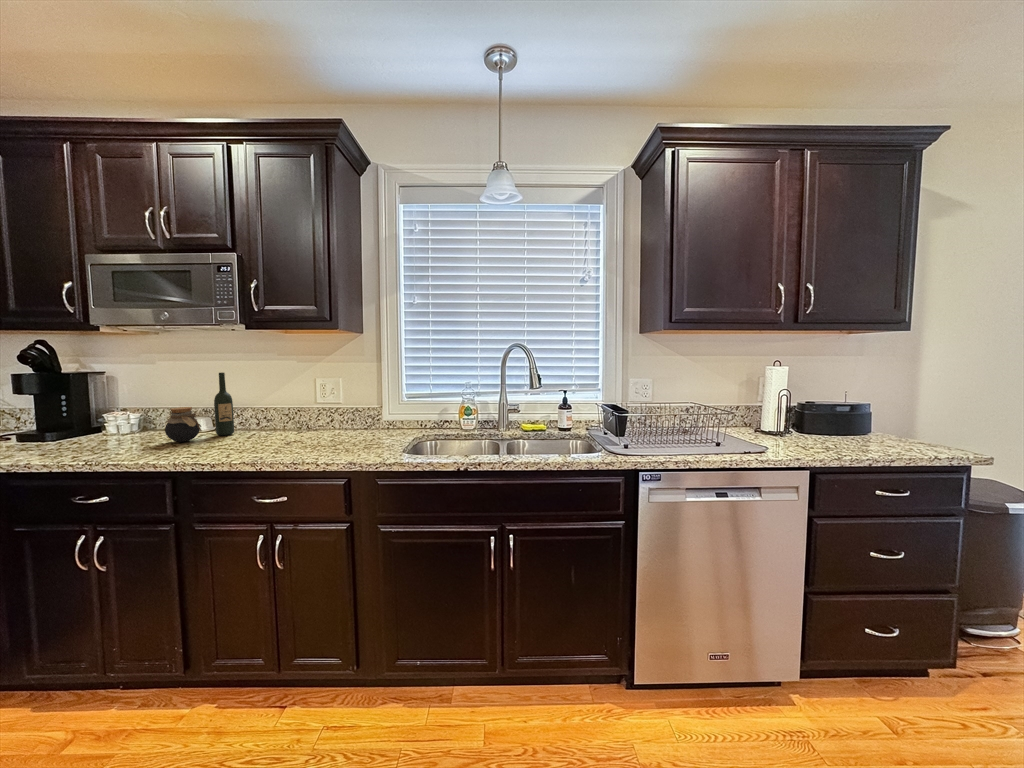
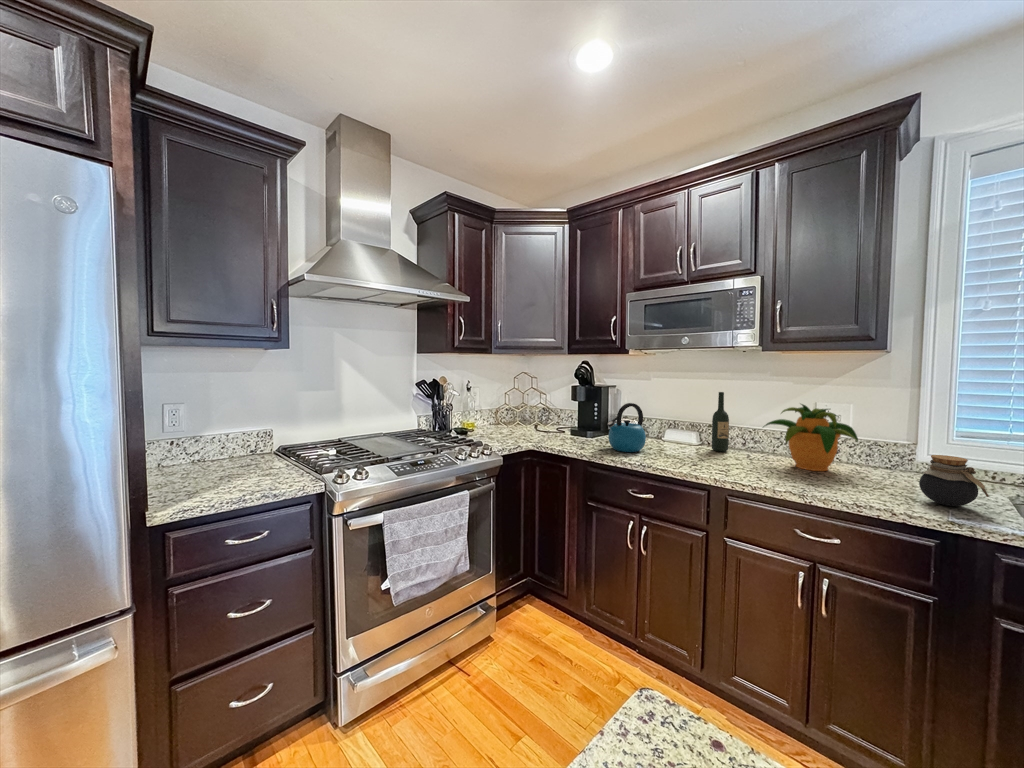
potted plant: none [257,379,337,440] -> present [763,404,858,471]
kettle: none [50,391,121,453] -> present [607,403,646,452]
jar: present [165,407,202,442] -> present [919,455,989,506]

